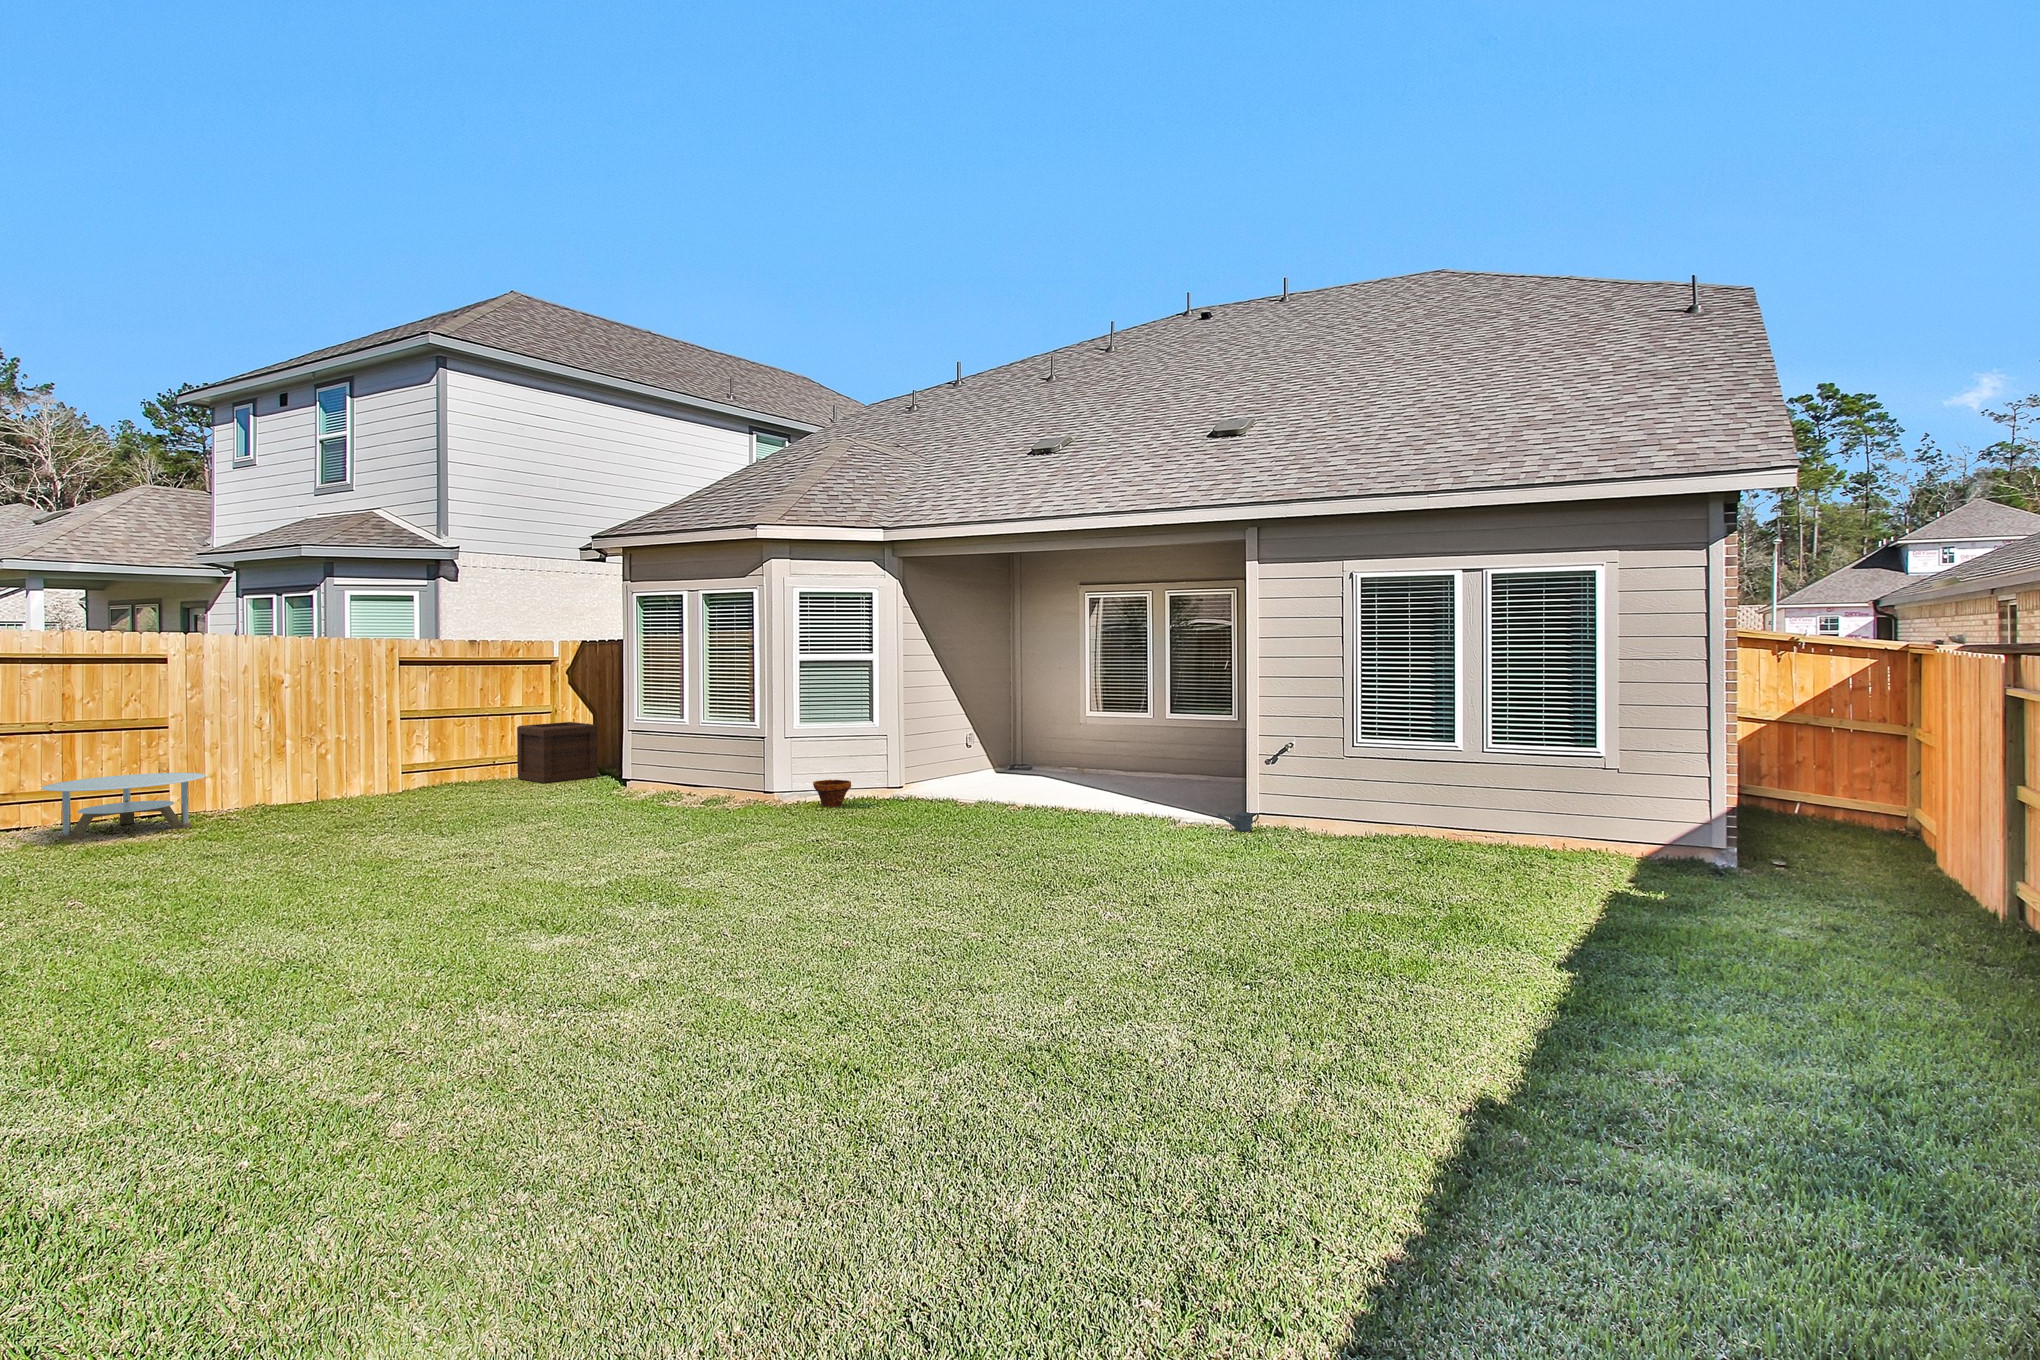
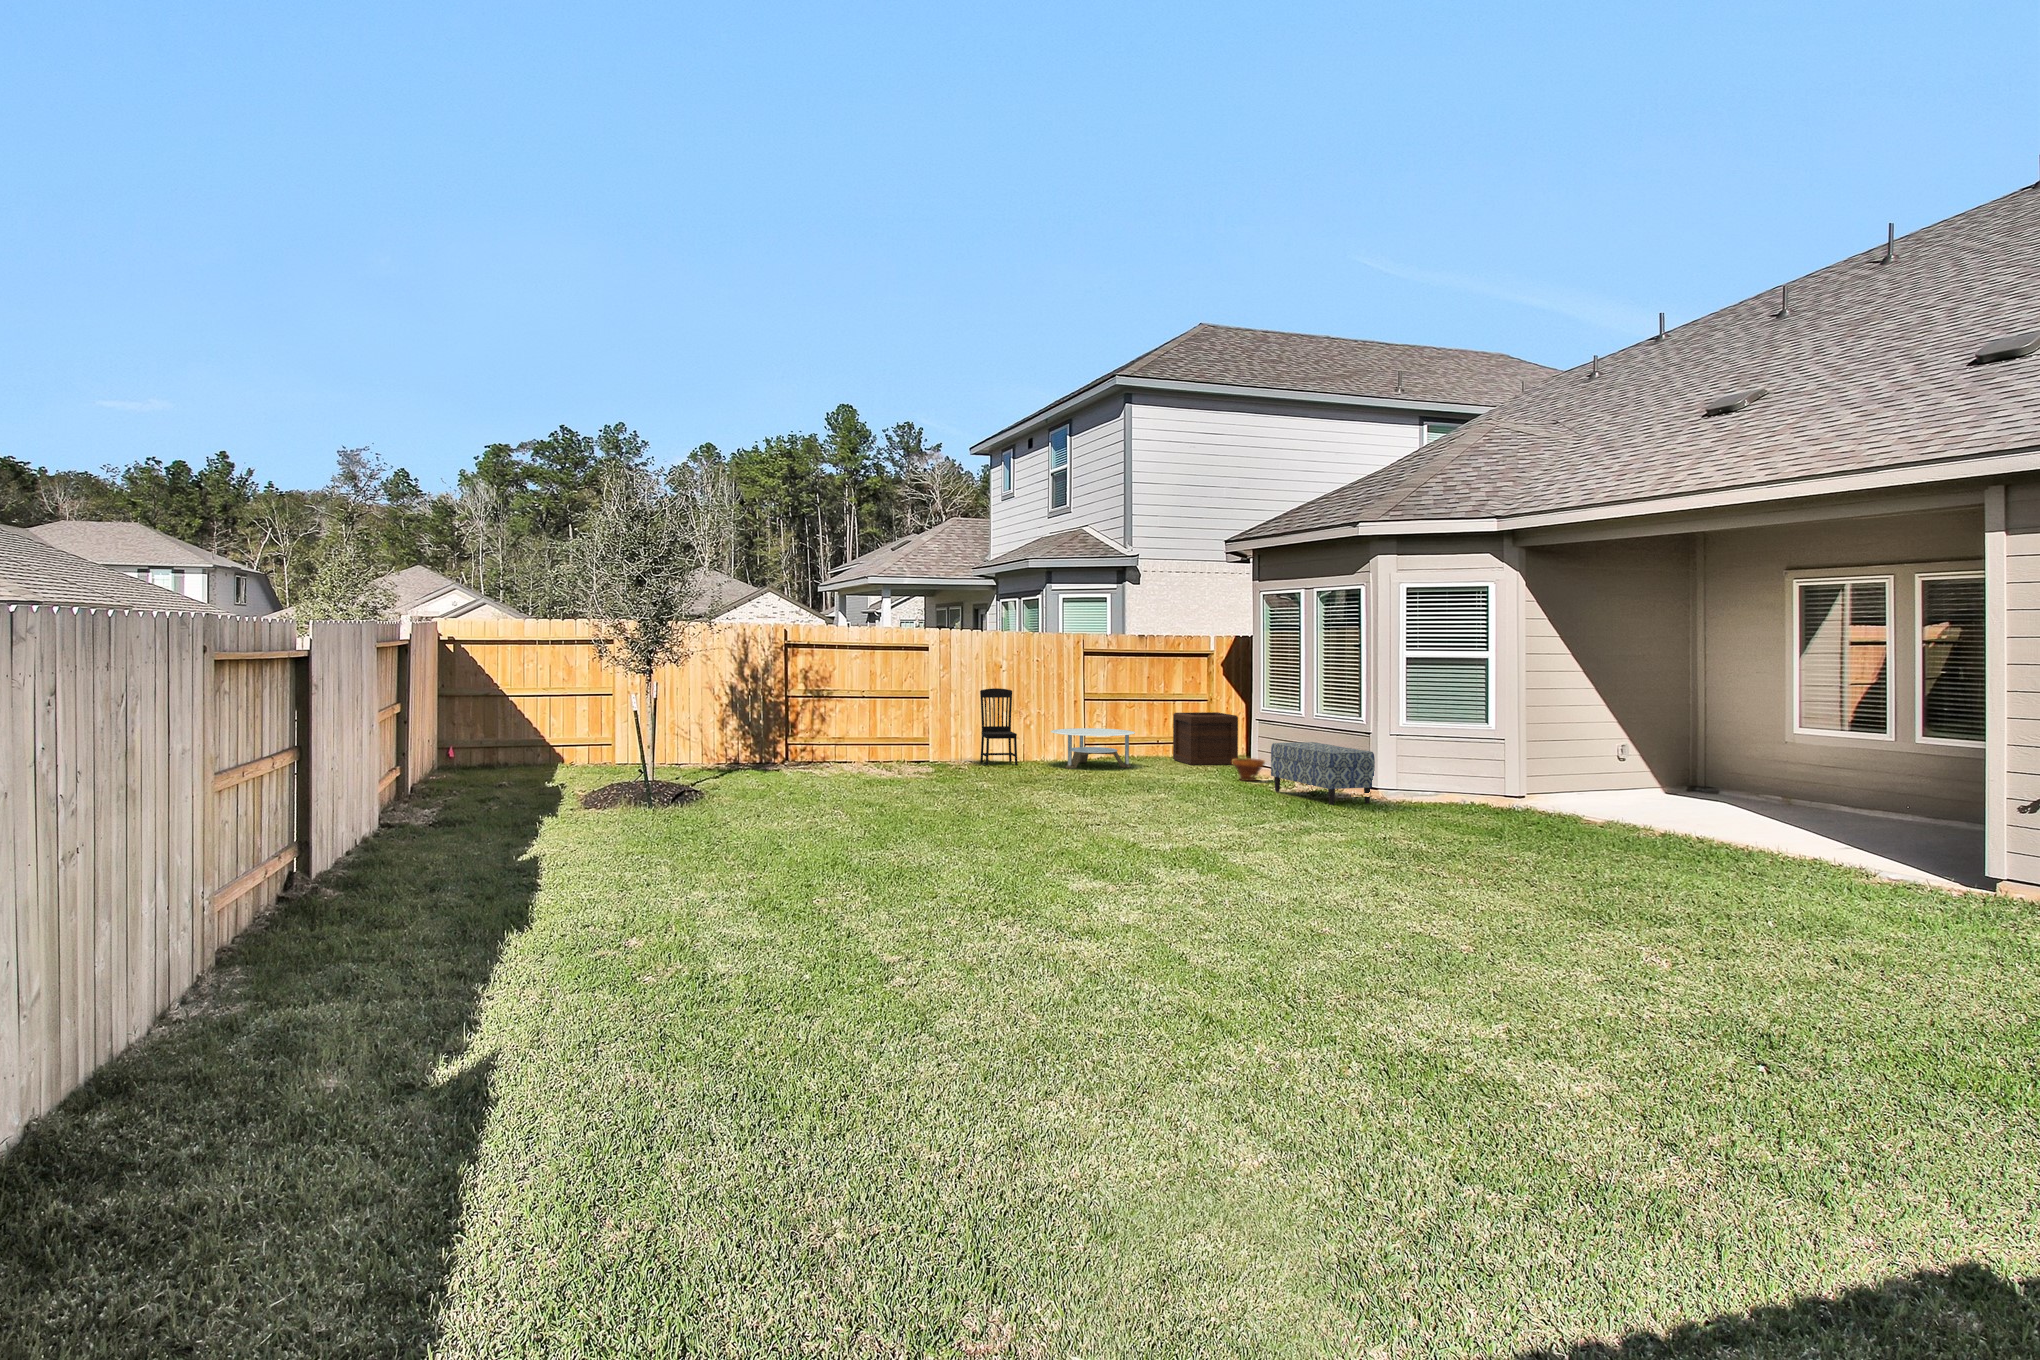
chair: none [239,712,305,815] -> present [980,688,1018,765]
bench: none [660,749,774,814] -> present [1271,742,1375,805]
round table: present [42,773,206,840] -> present [1051,728,1135,769]
planter: present [813,779,851,807] -> present [1232,758,1265,781]
watering can: present [1218,812,1259,832] -> none [1923,869,2002,901]

